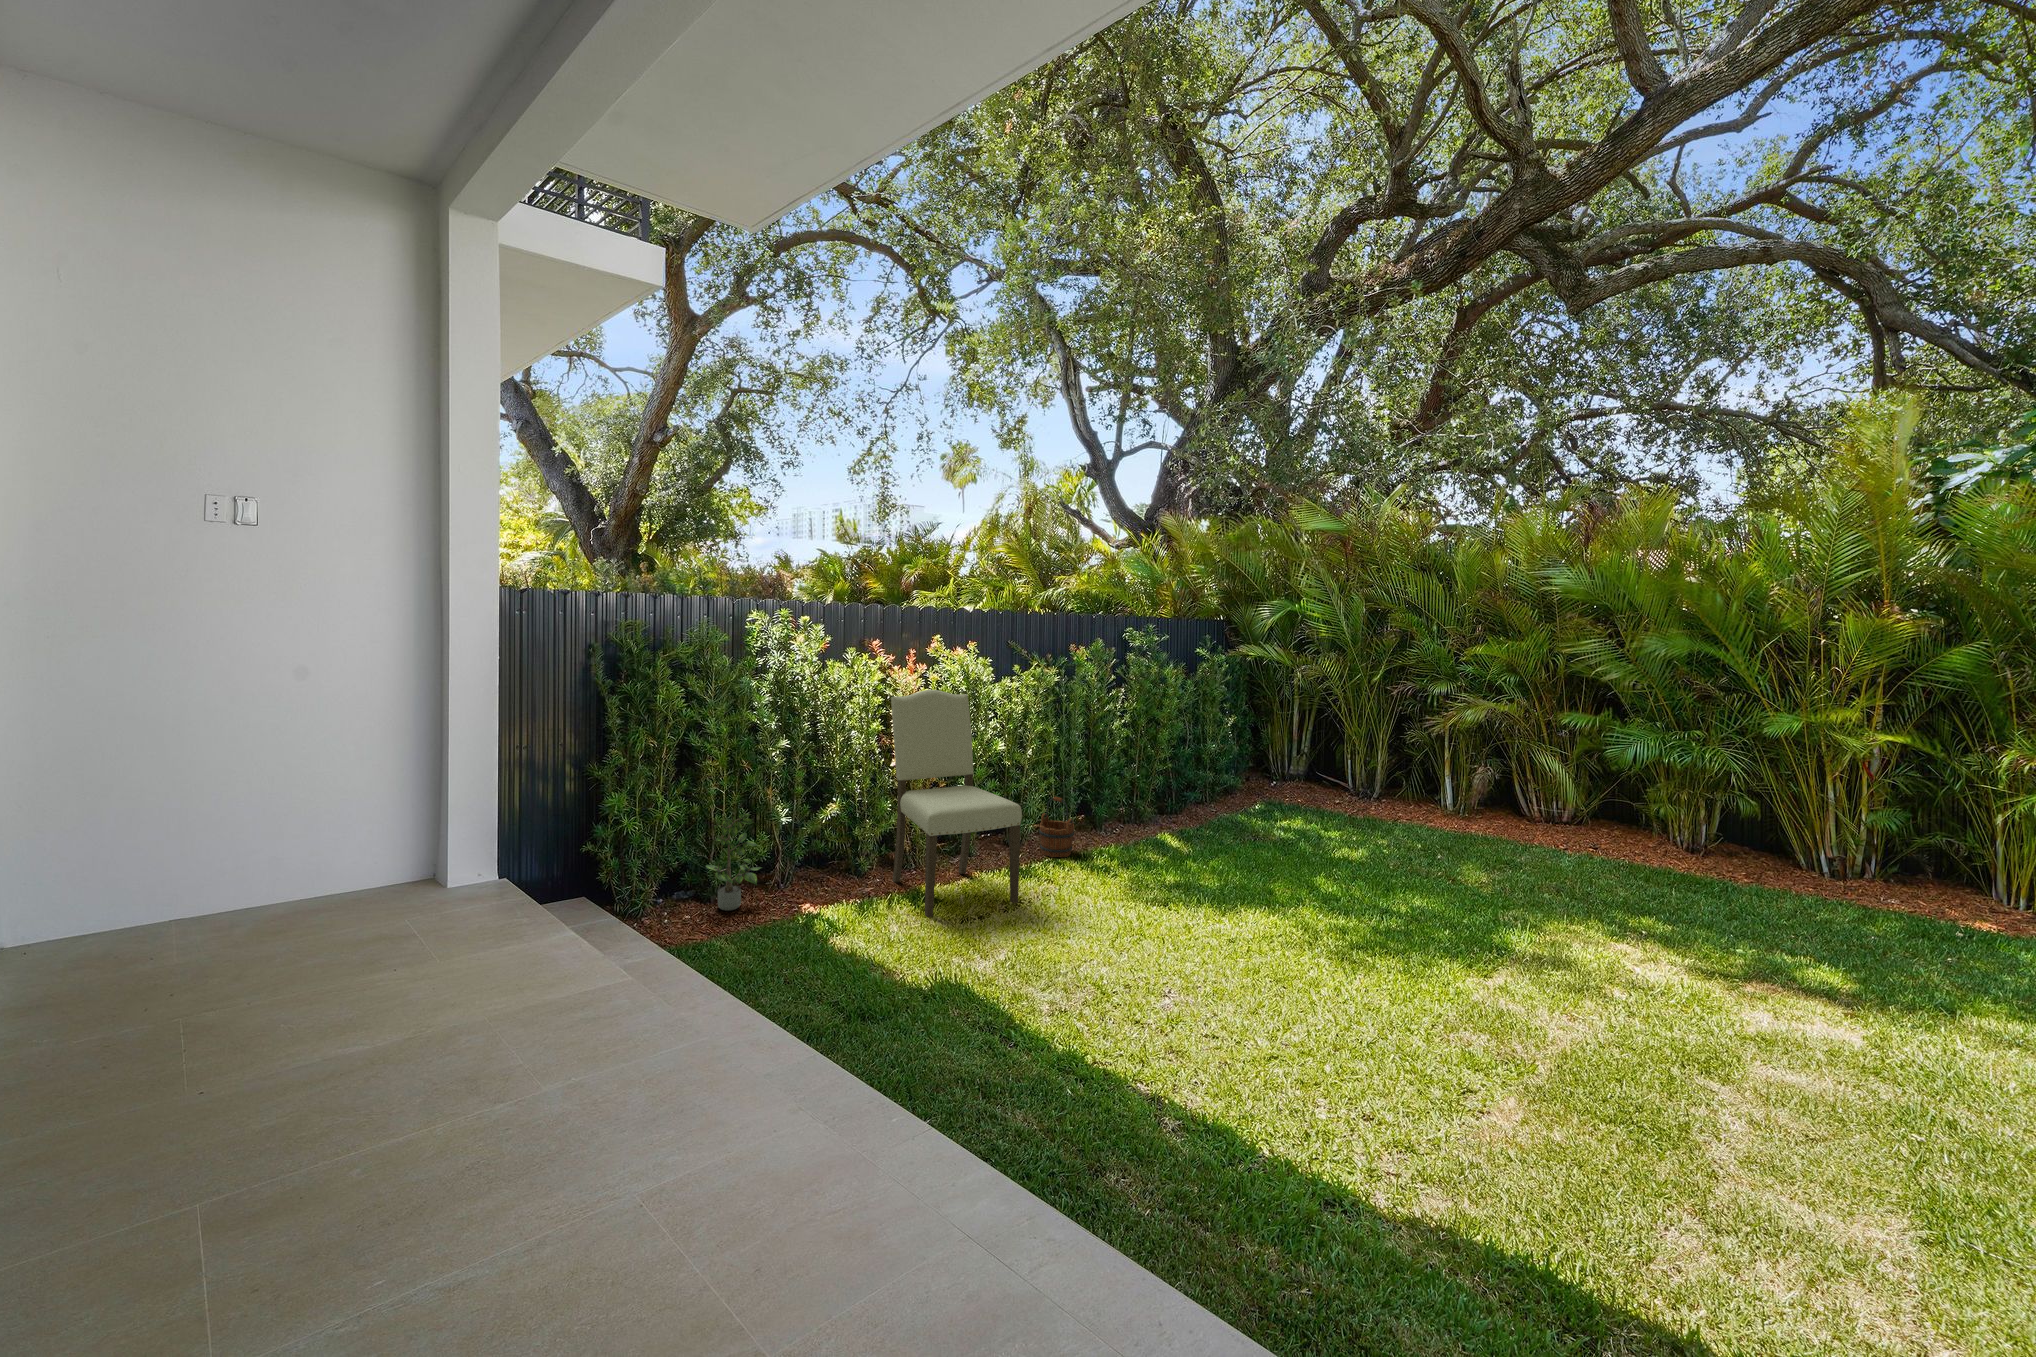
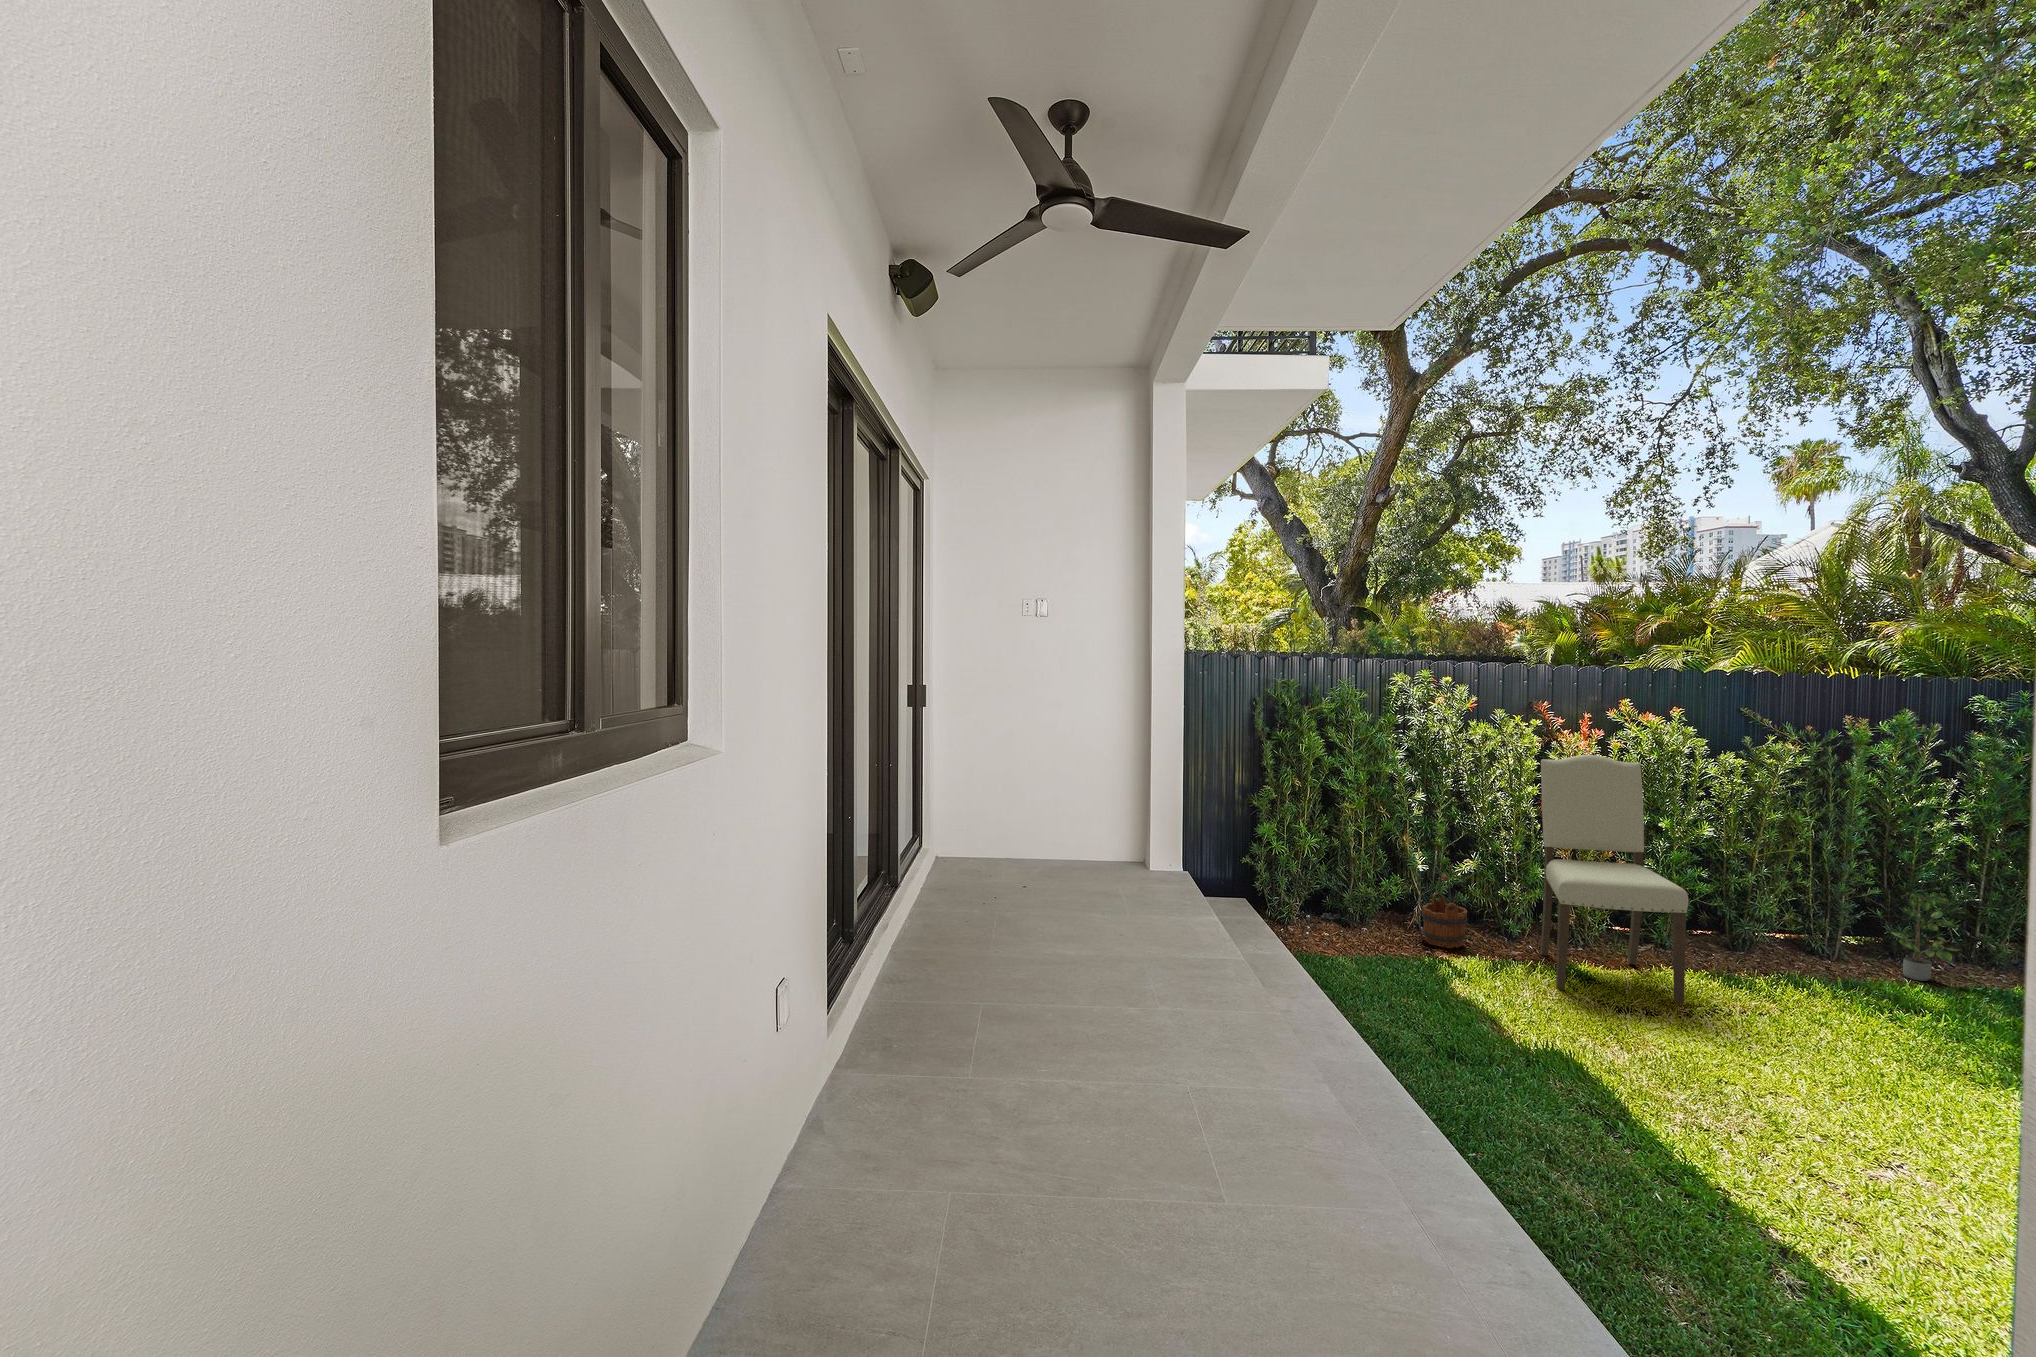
wooden bucket: present [1039,797,1074,857] -> present [1422,874,1467,948]
potted plant: present [706,814,762,911] -> present [1891,890,1960,981]

